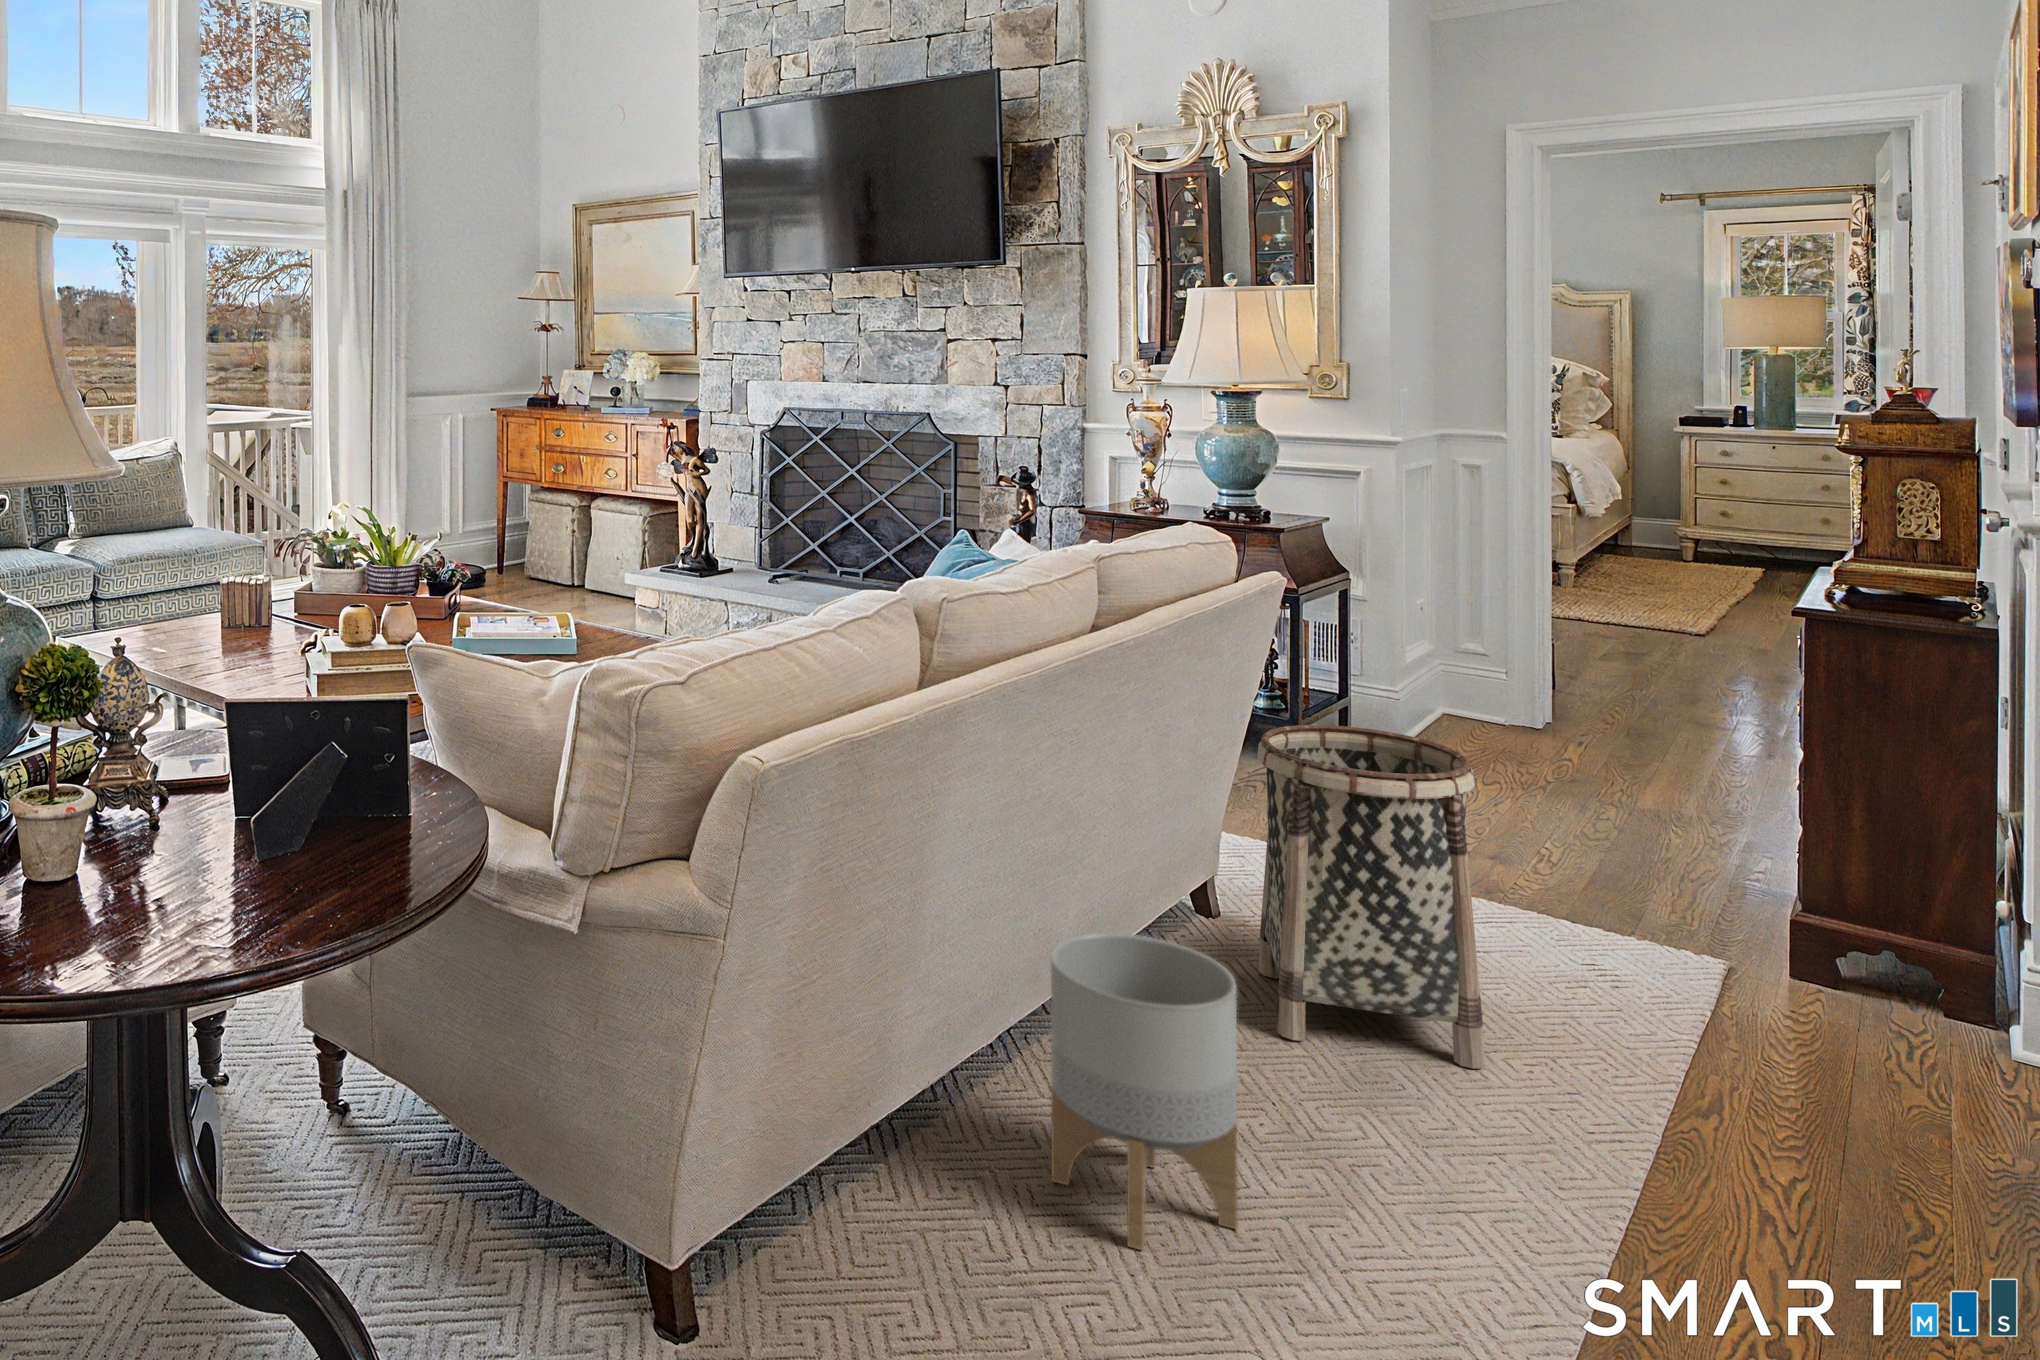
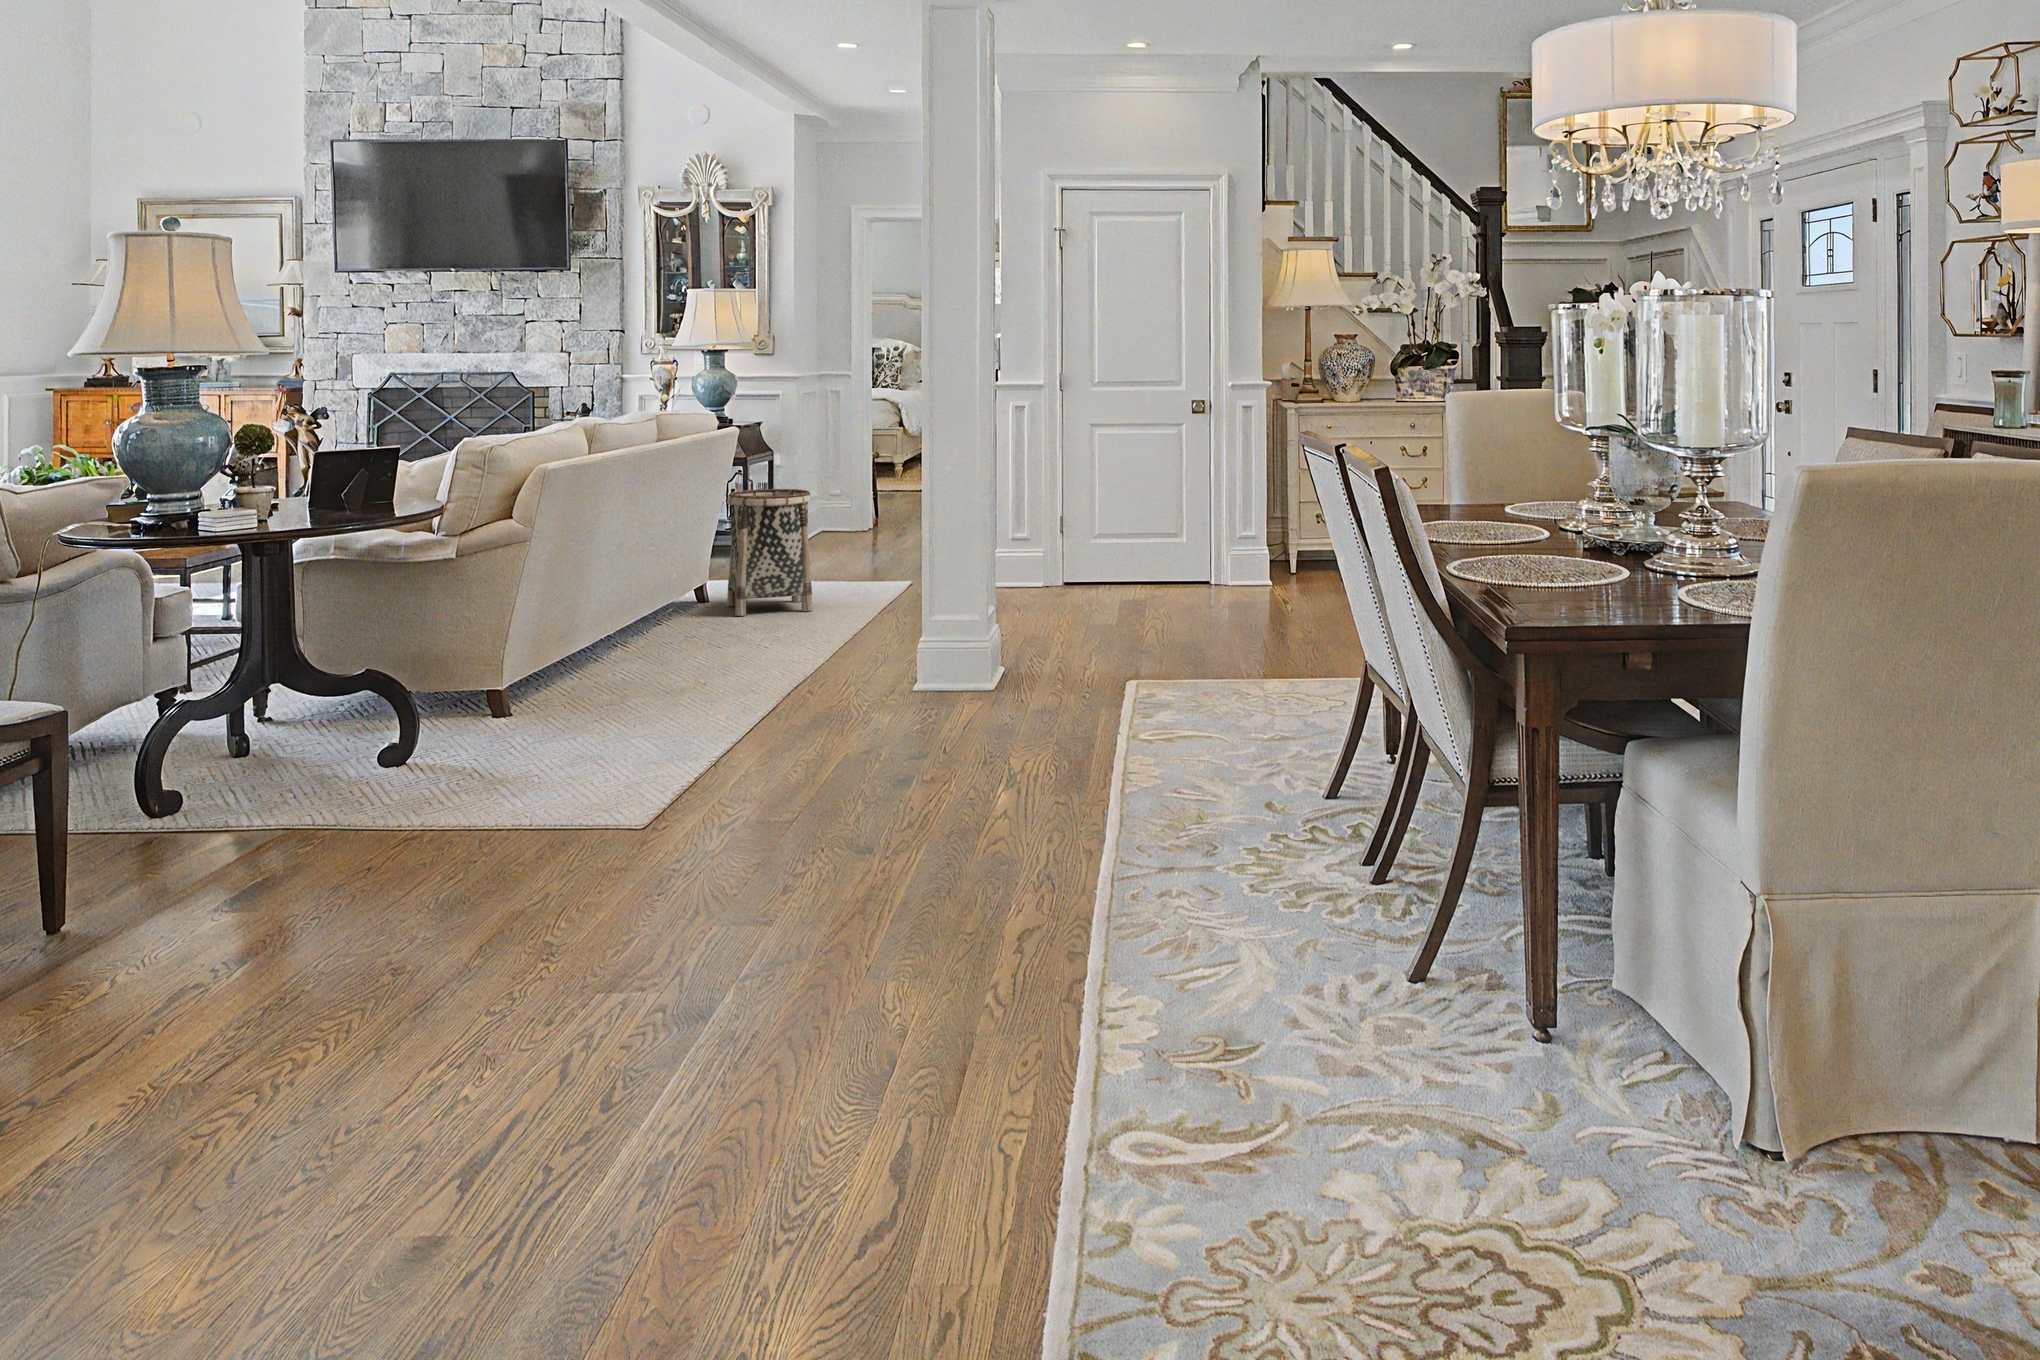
planter: present [1051,933,1238,1250] -> none [650,553,721,655]

